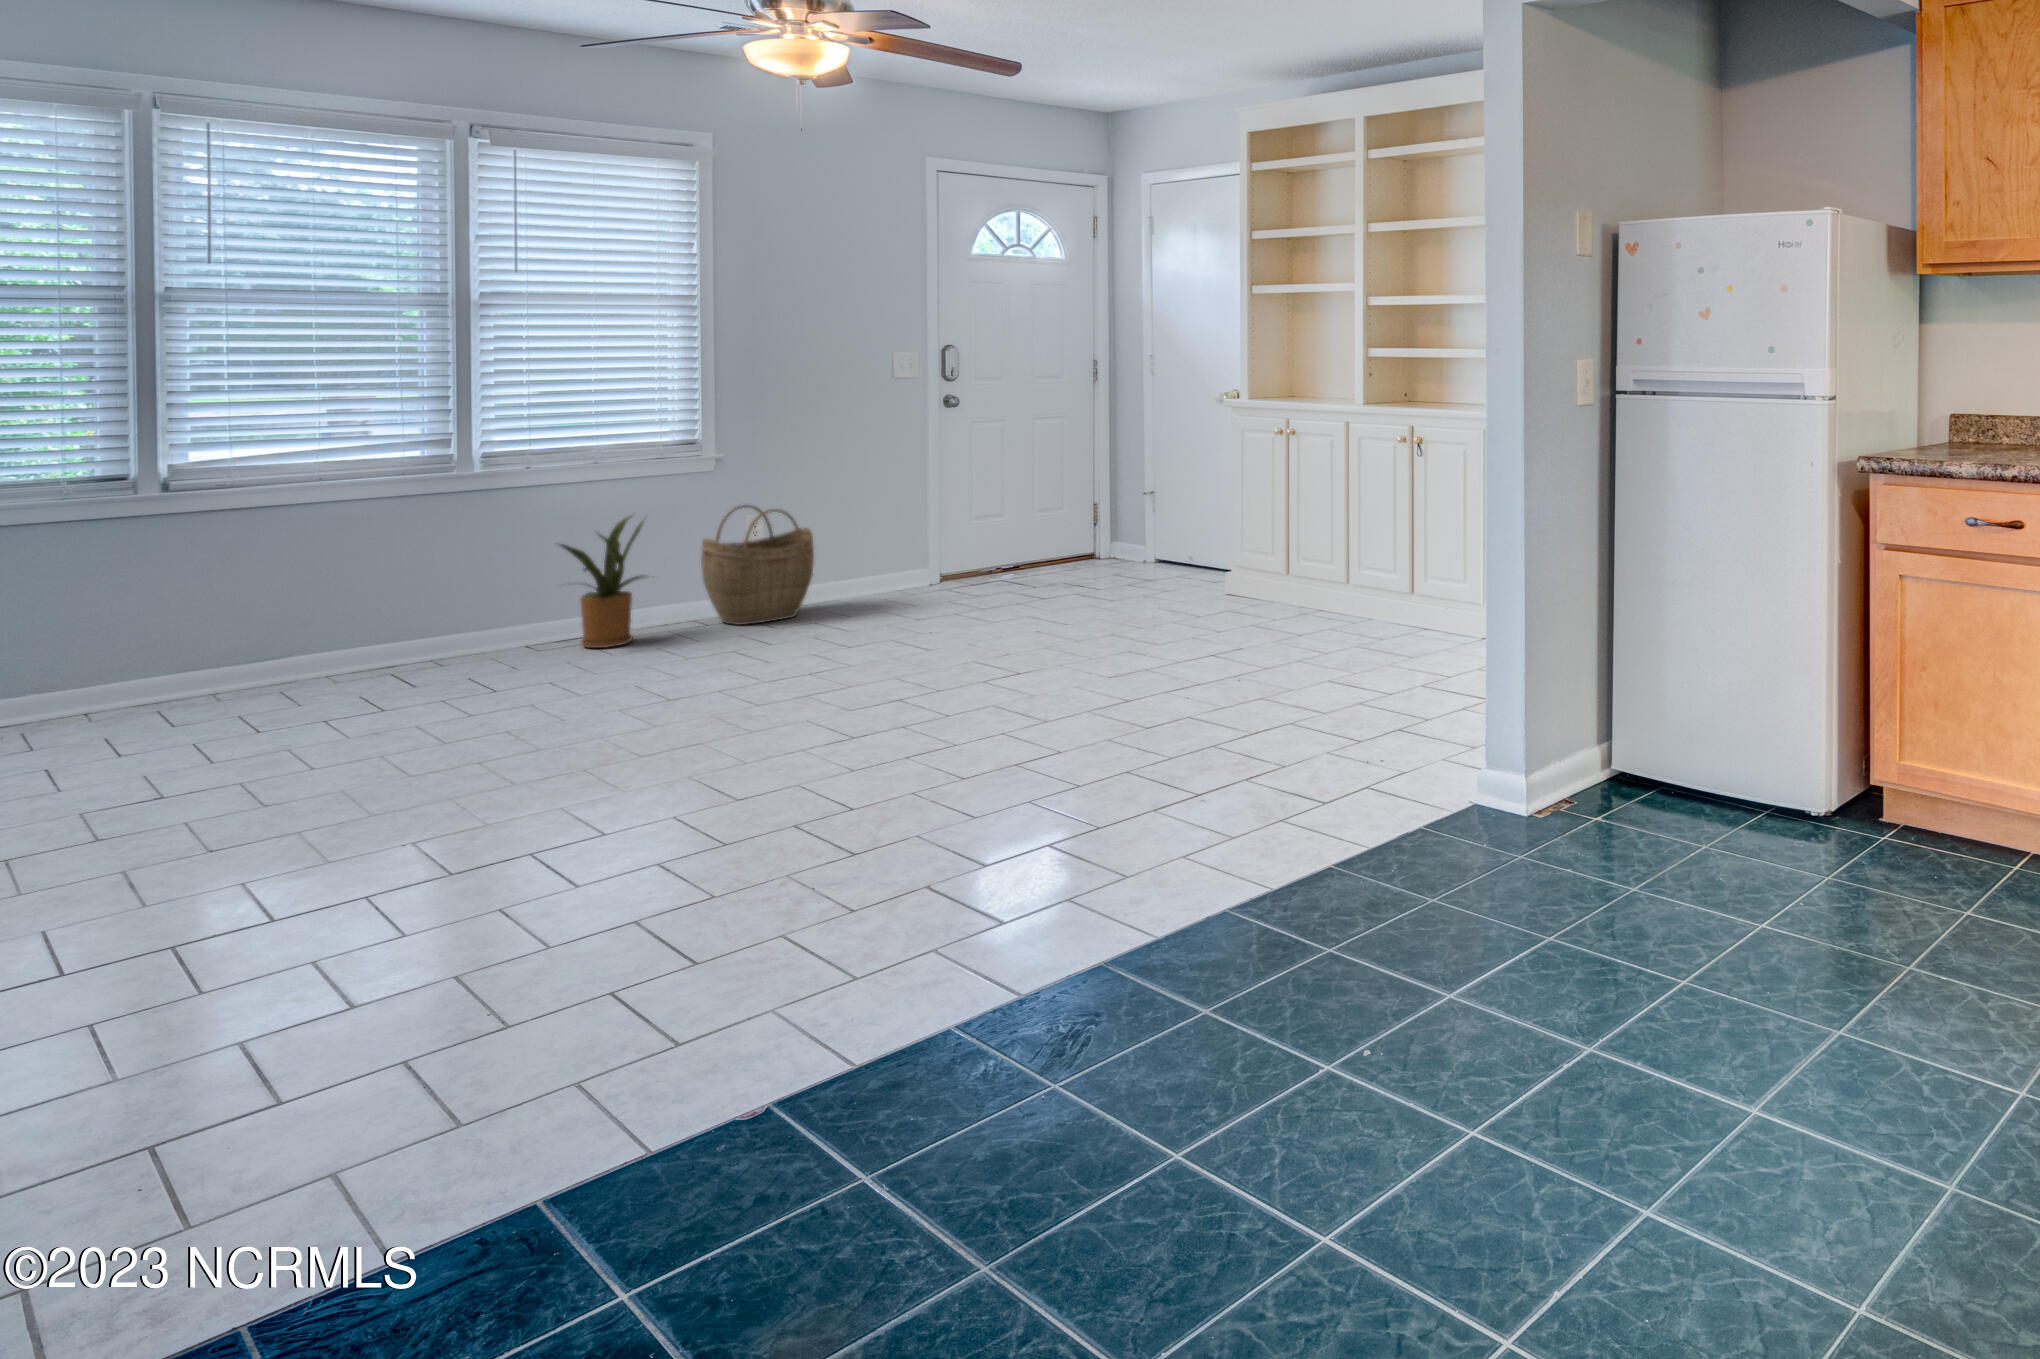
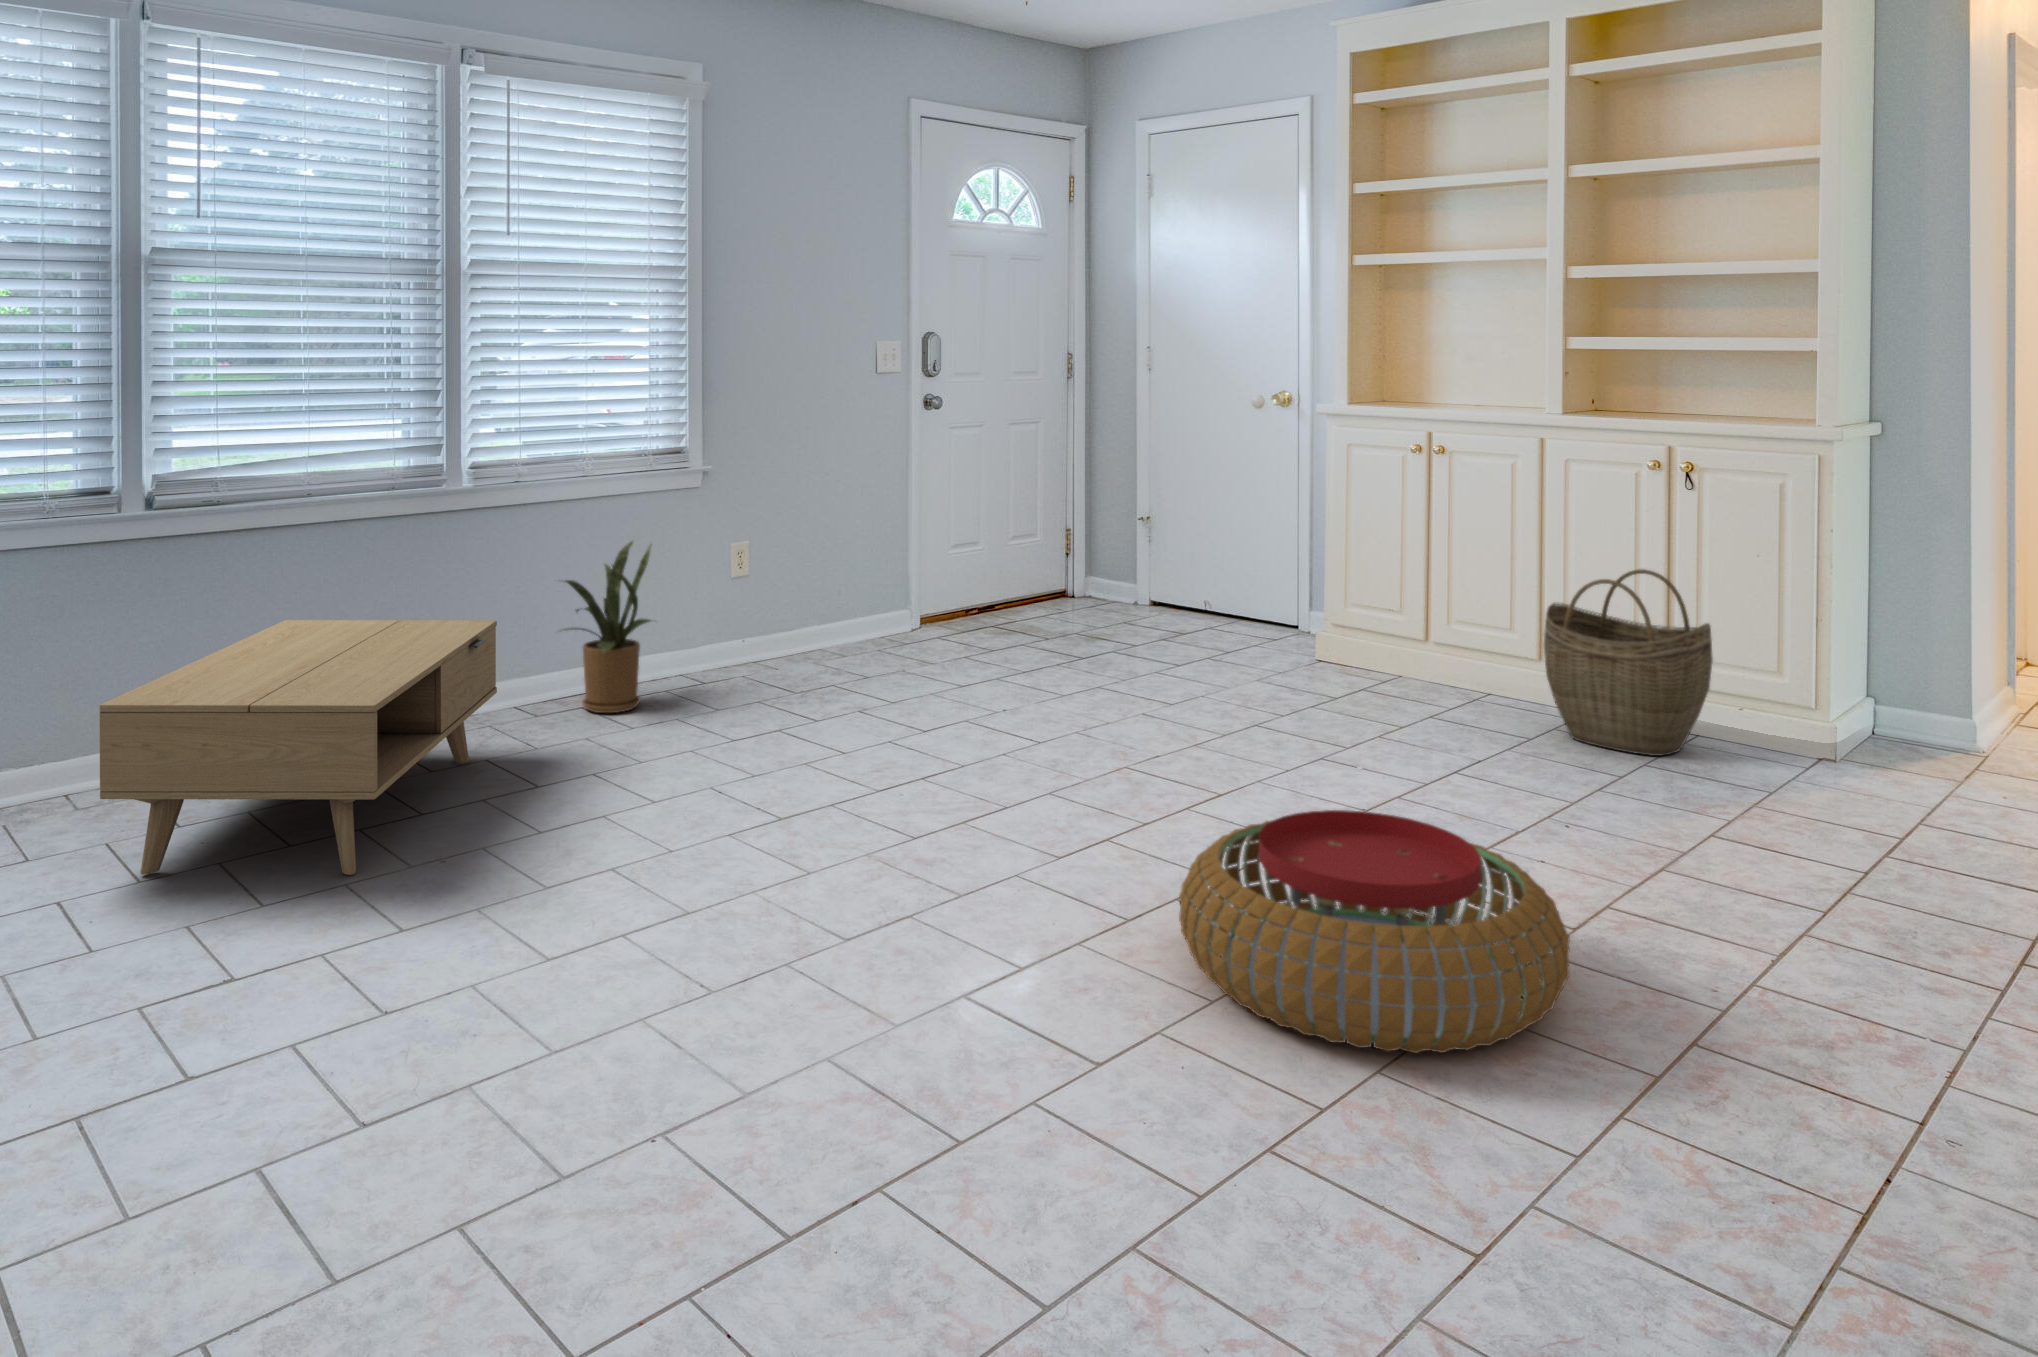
woven basket: present [701,505,814,625] -> present [1544,569,1713,756]
coffee table: none [81,573,478,754] -> present [99,620,497,875]
pouf: none [839,665,1090,795] -> present [1179,810,1570,1053]

